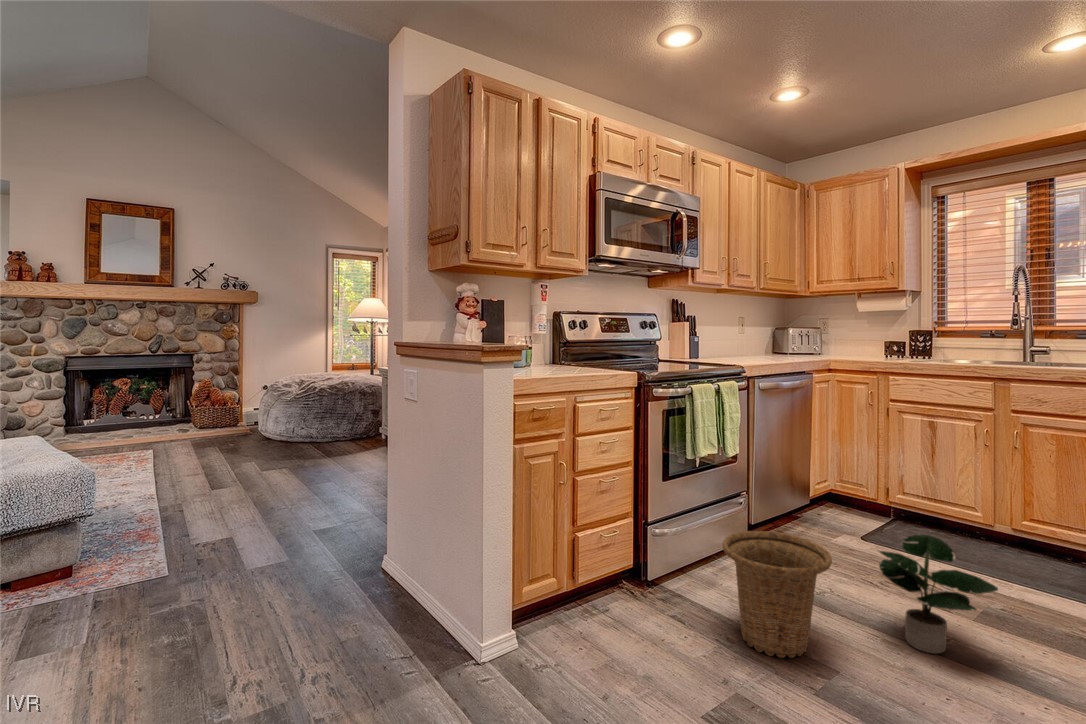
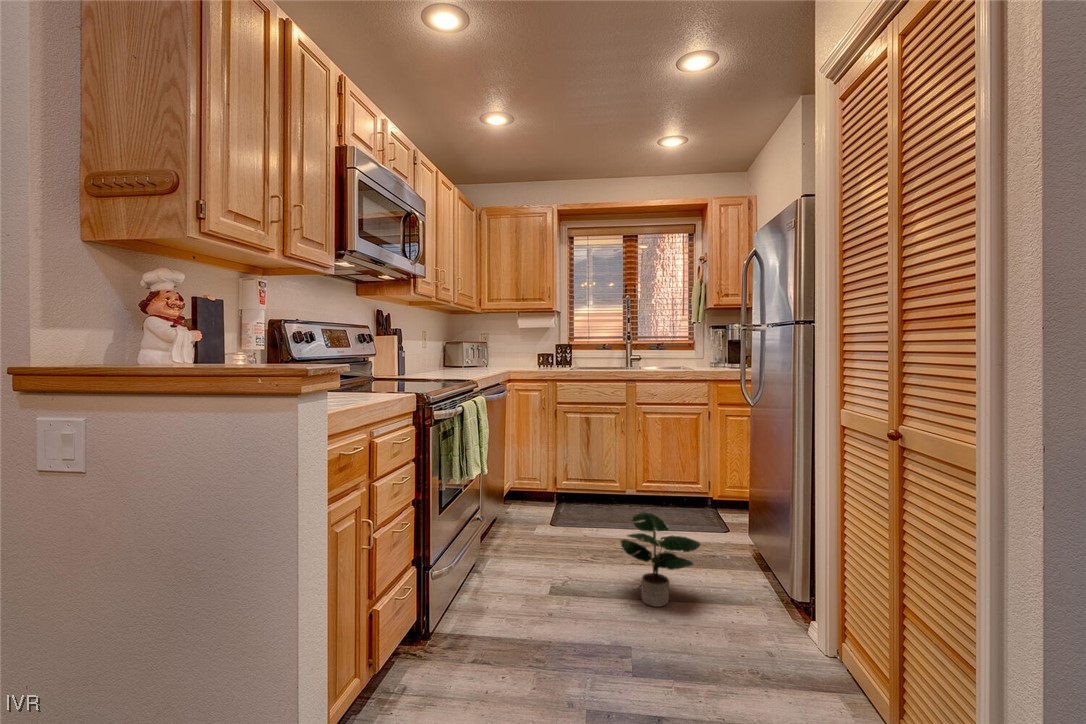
basket: present [723,531,832,658] -> none [525,540,620,661]

